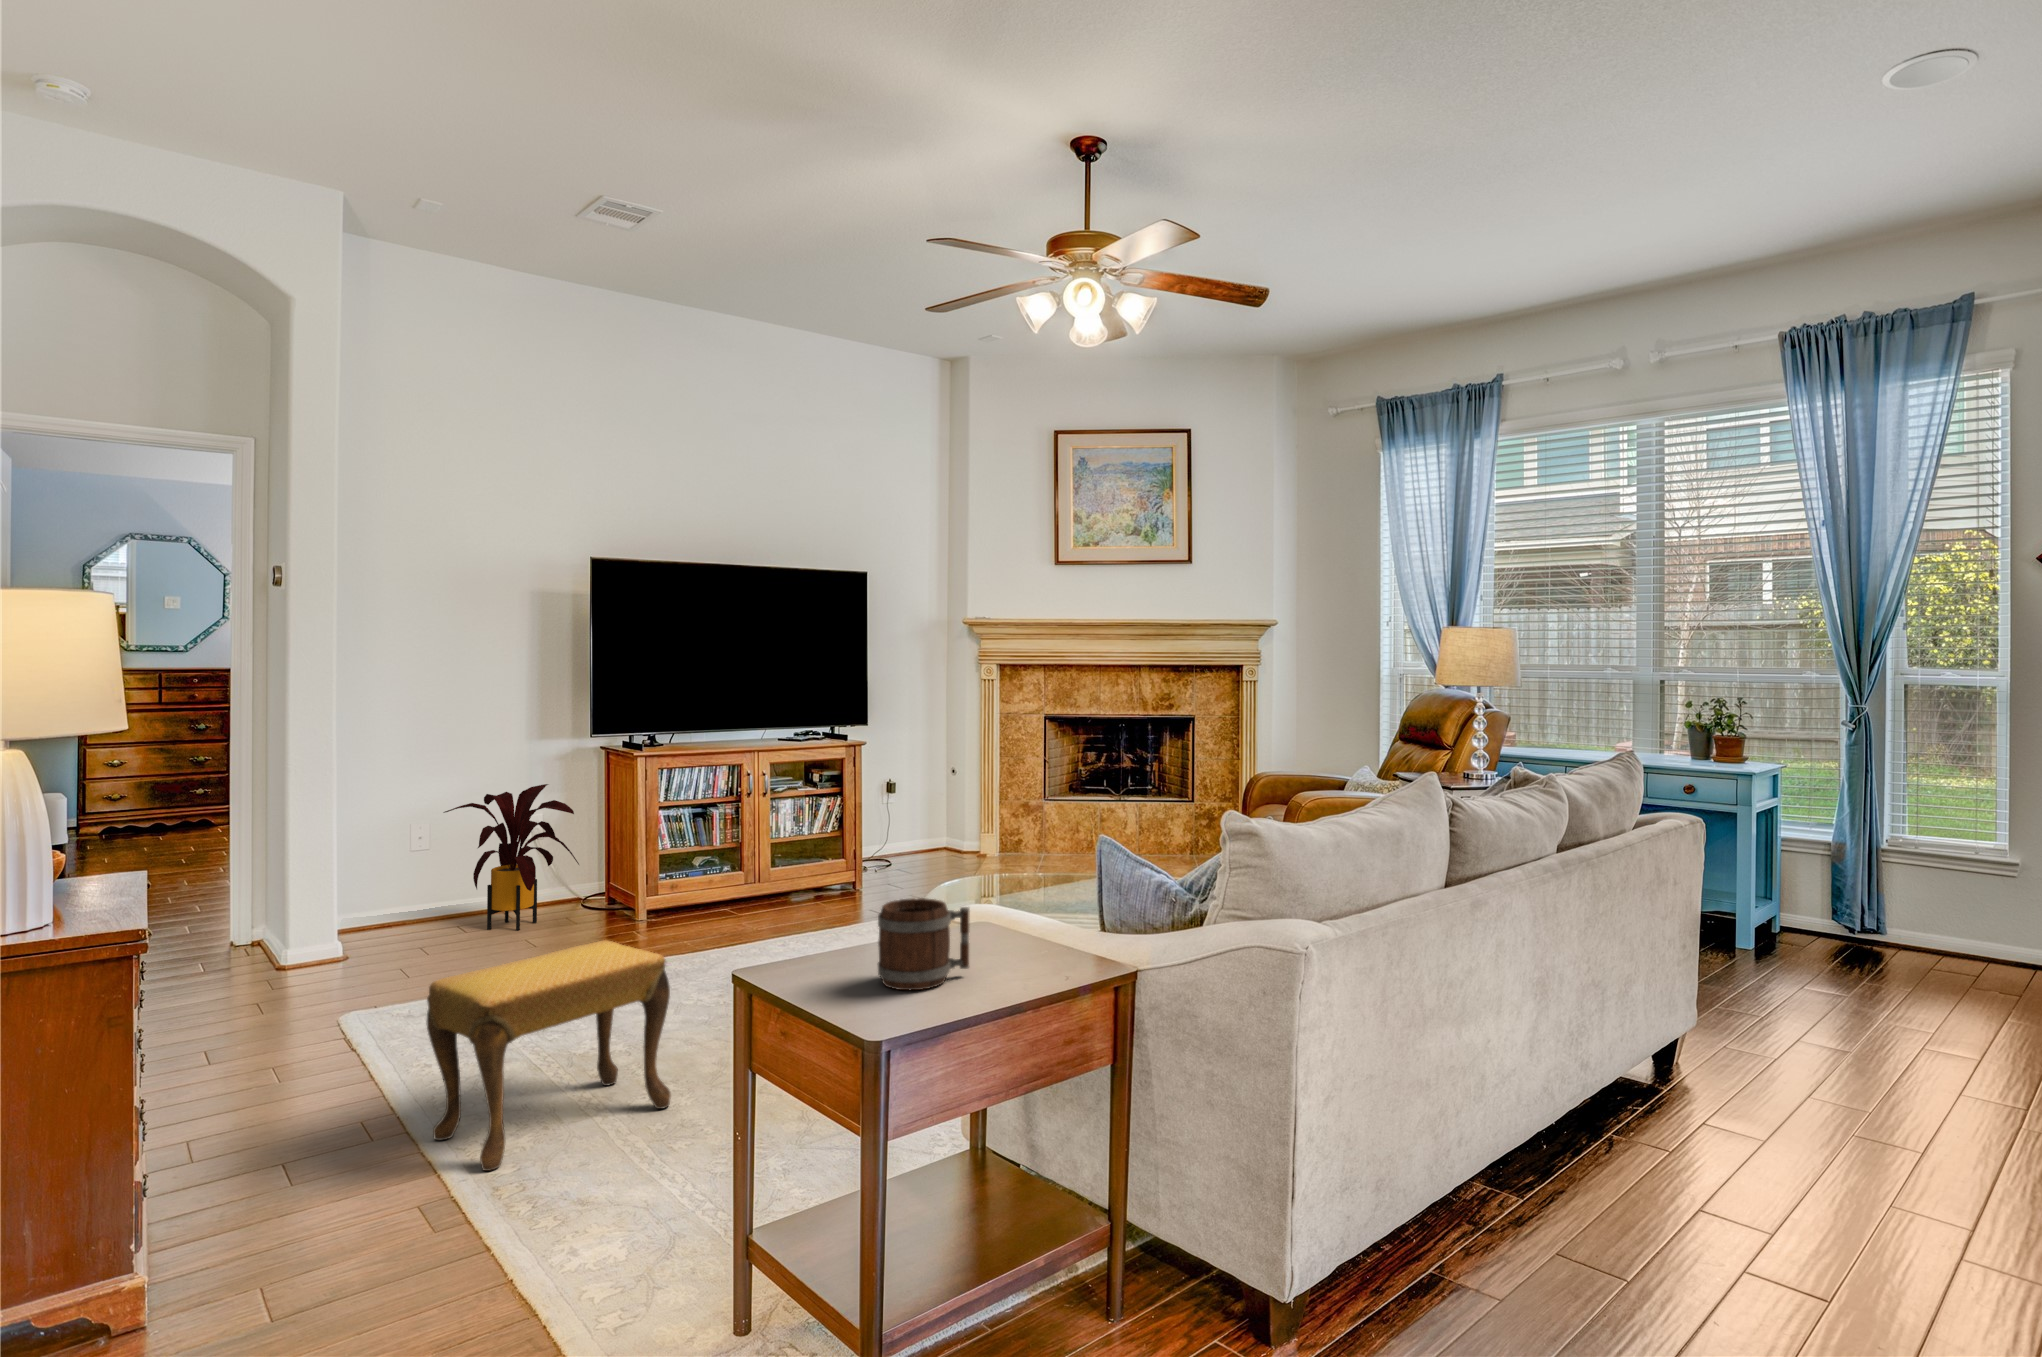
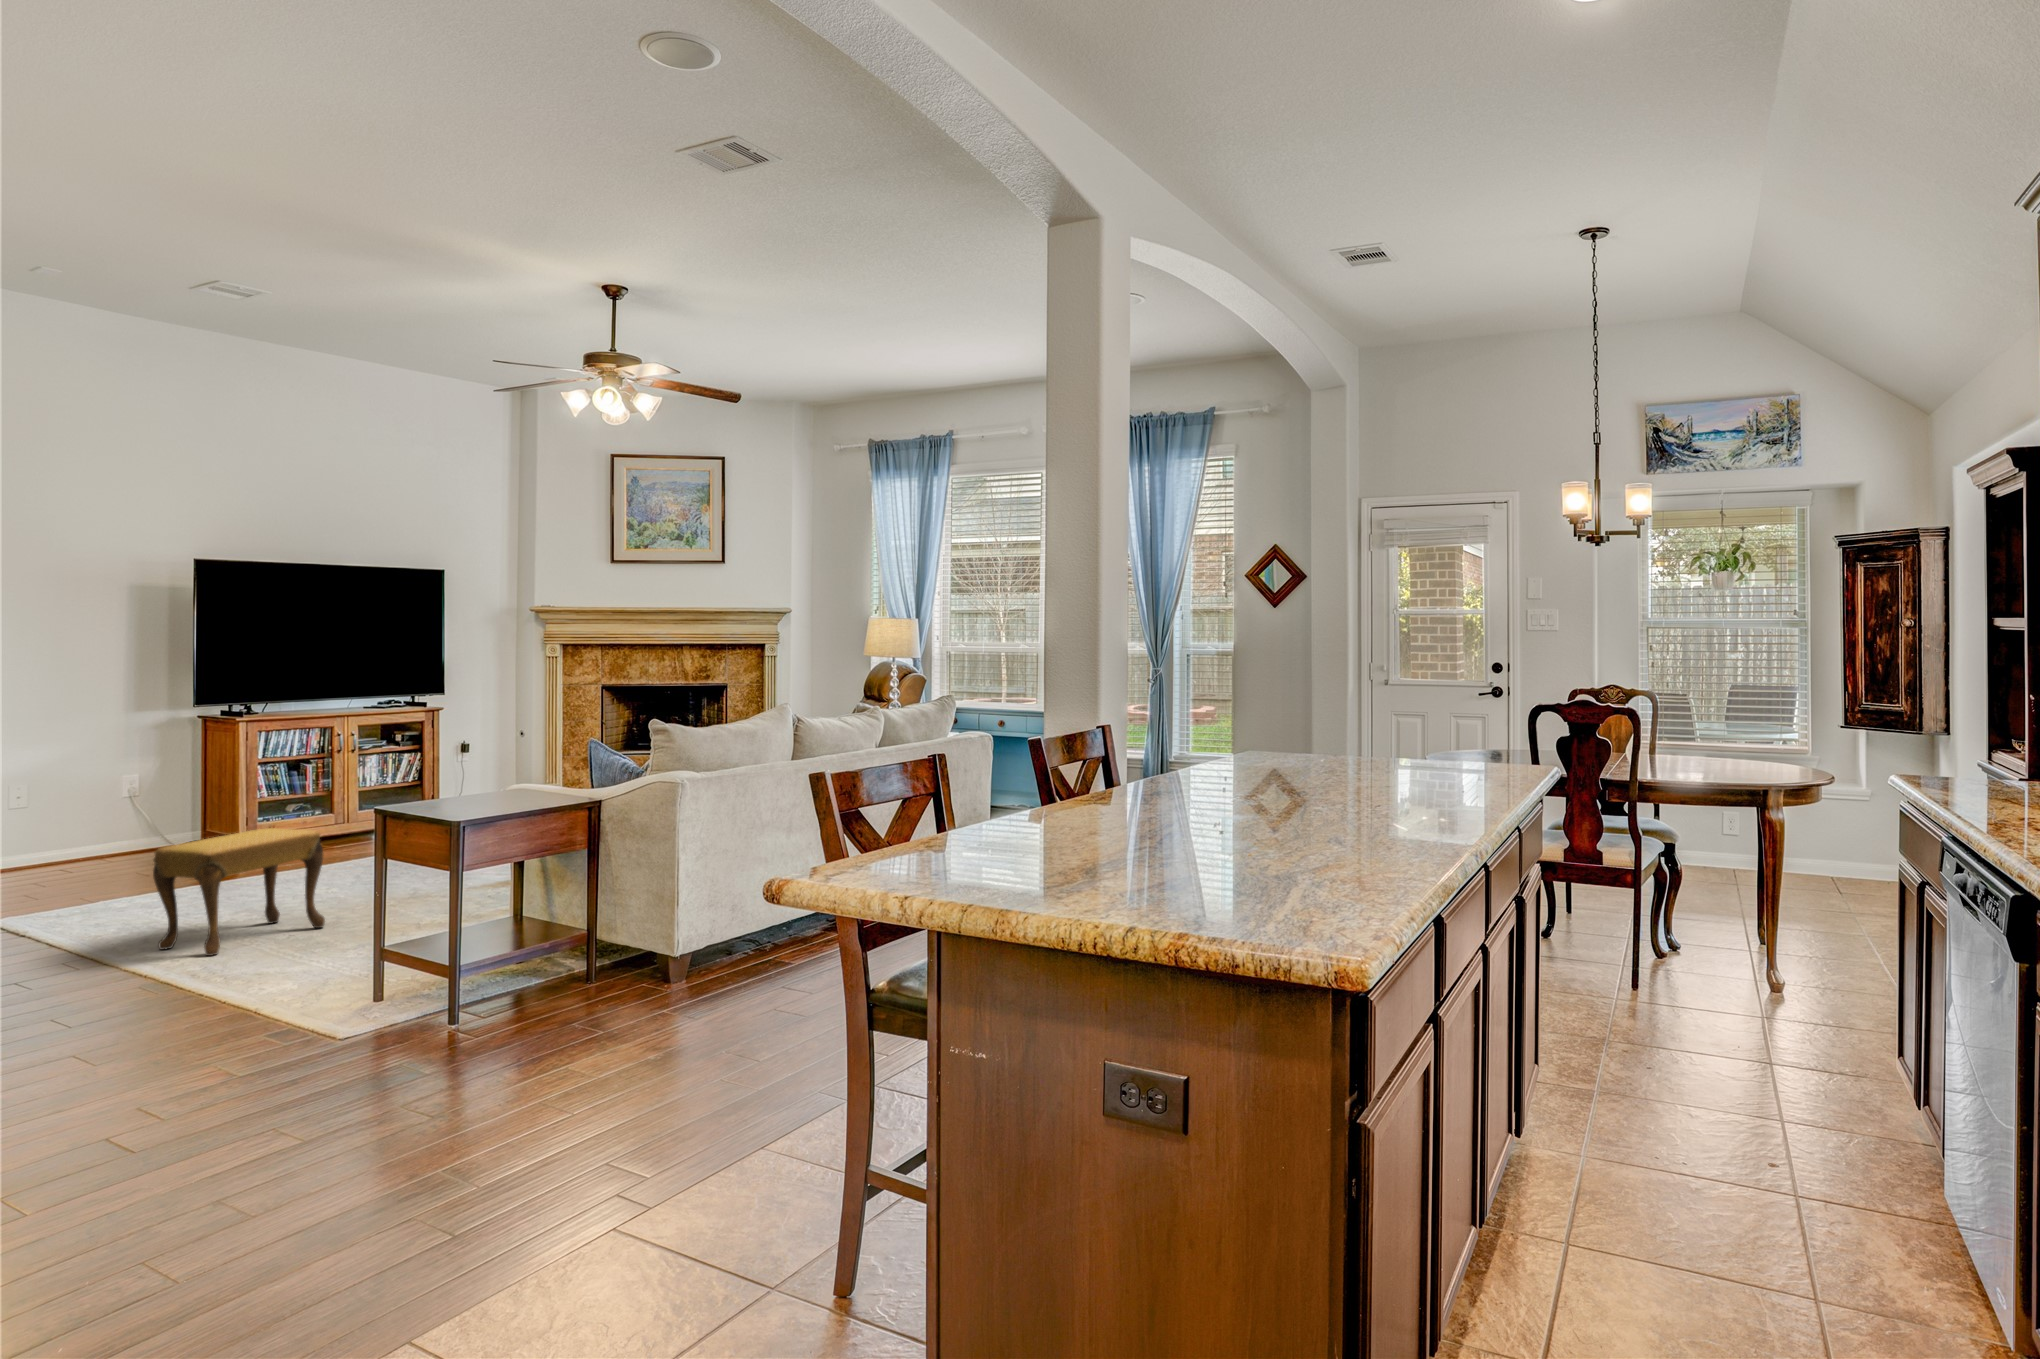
house plant: present [444,784,579,930] -> none [58,748,189,866]
mug: present [878,898,970,990] -> none [481,759,530,799]

